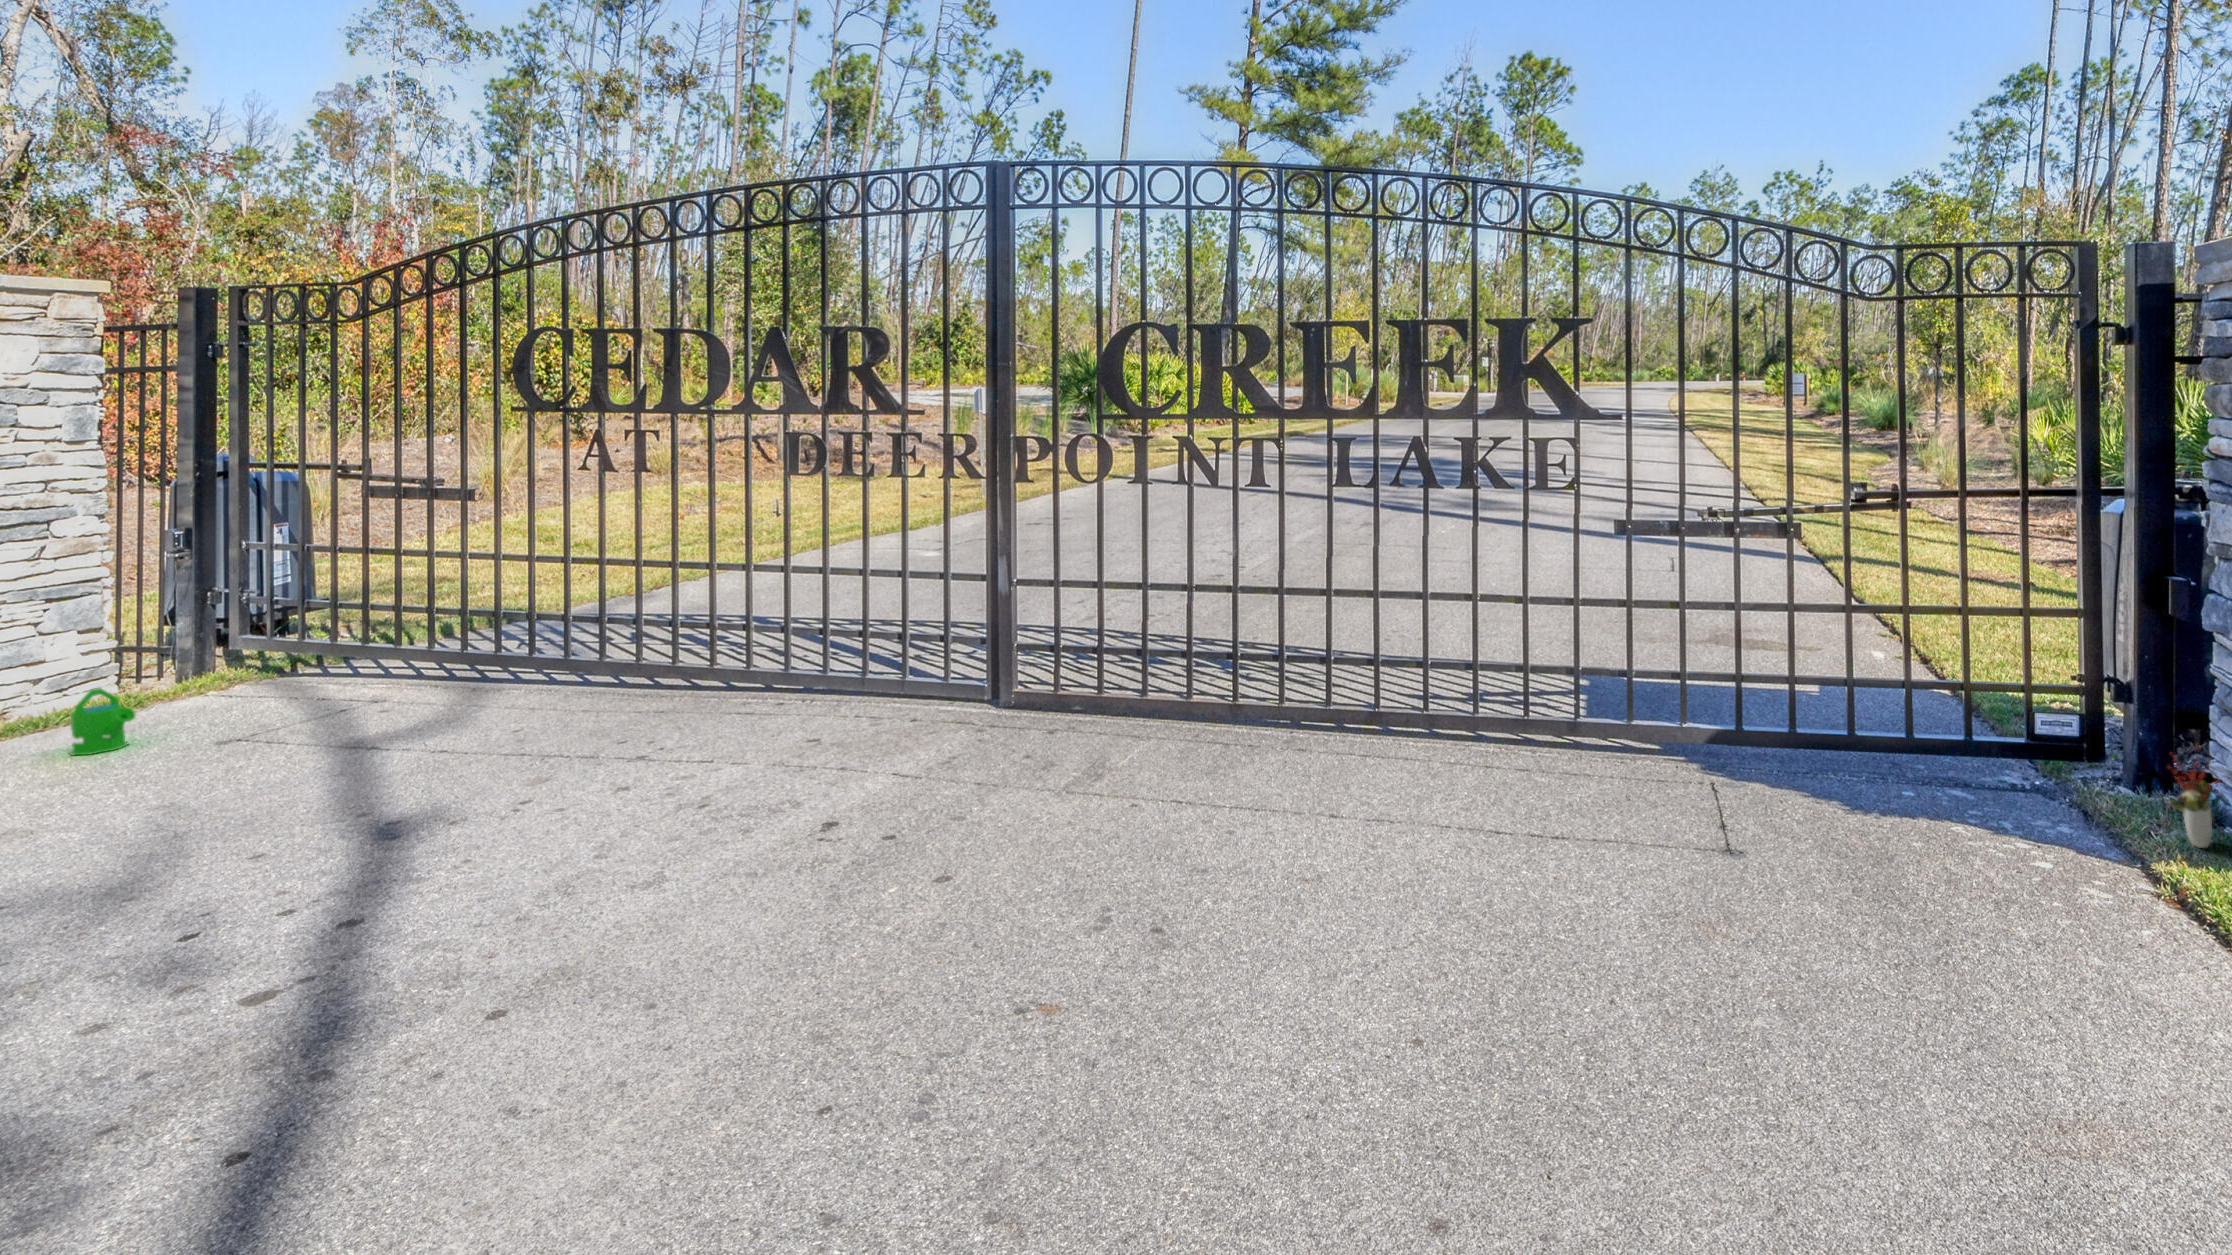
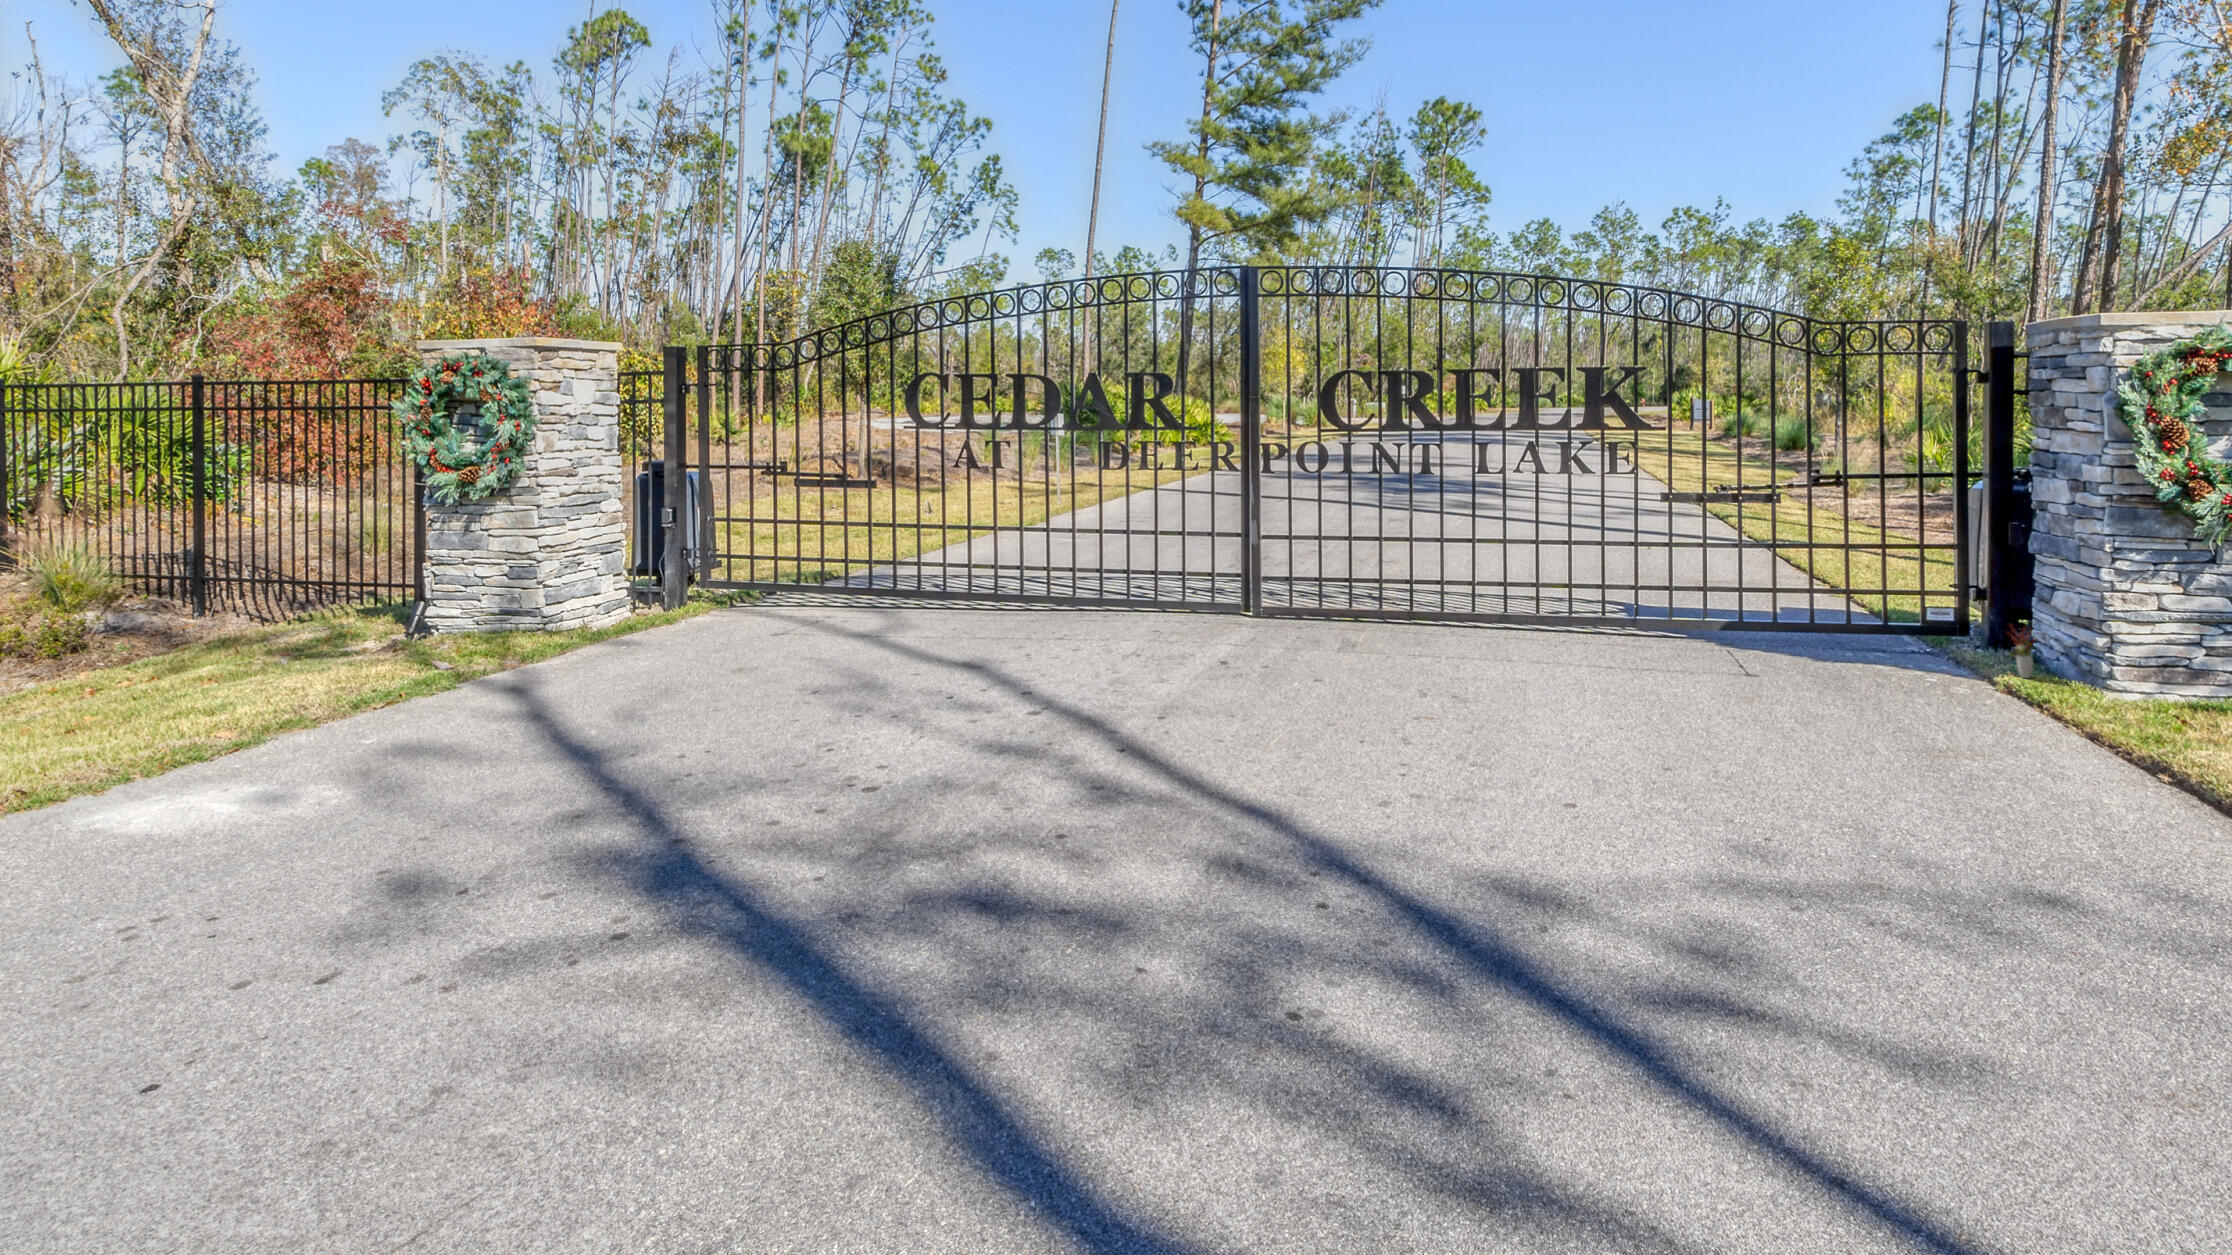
watering can: present [69,688,135,755] -> none [579,598,631,644]

